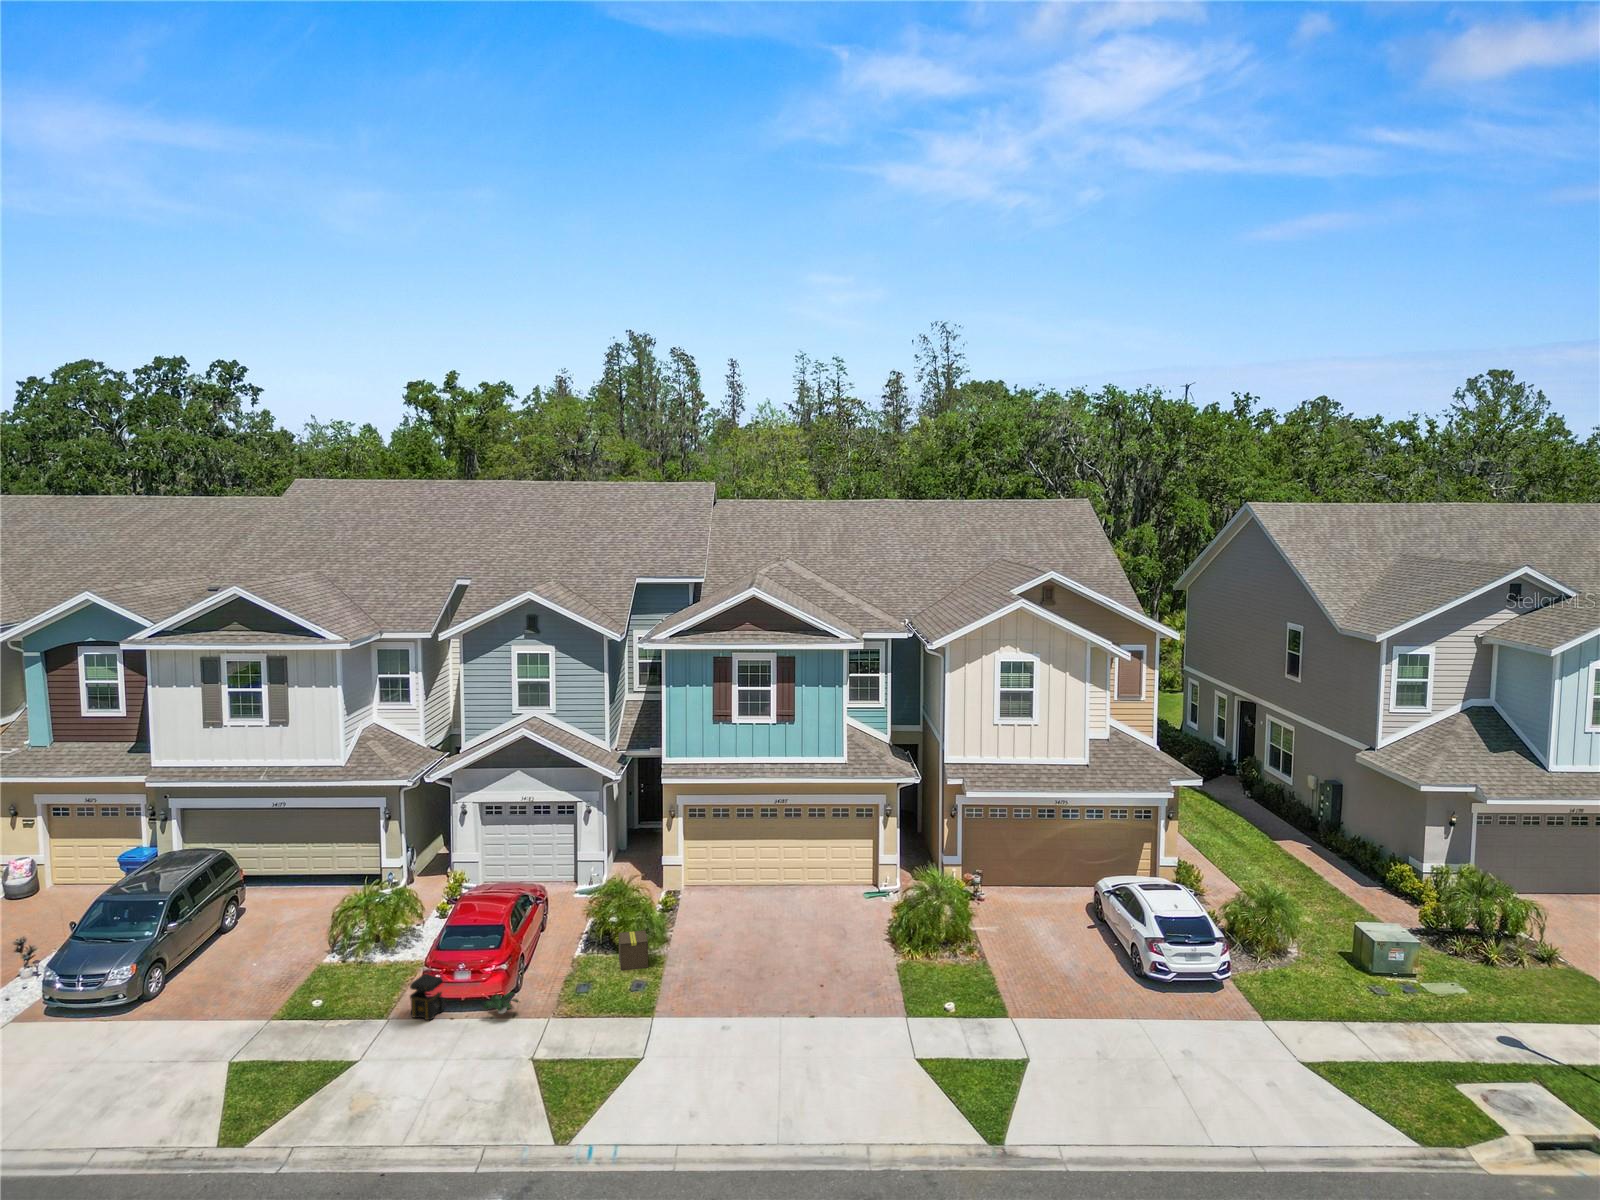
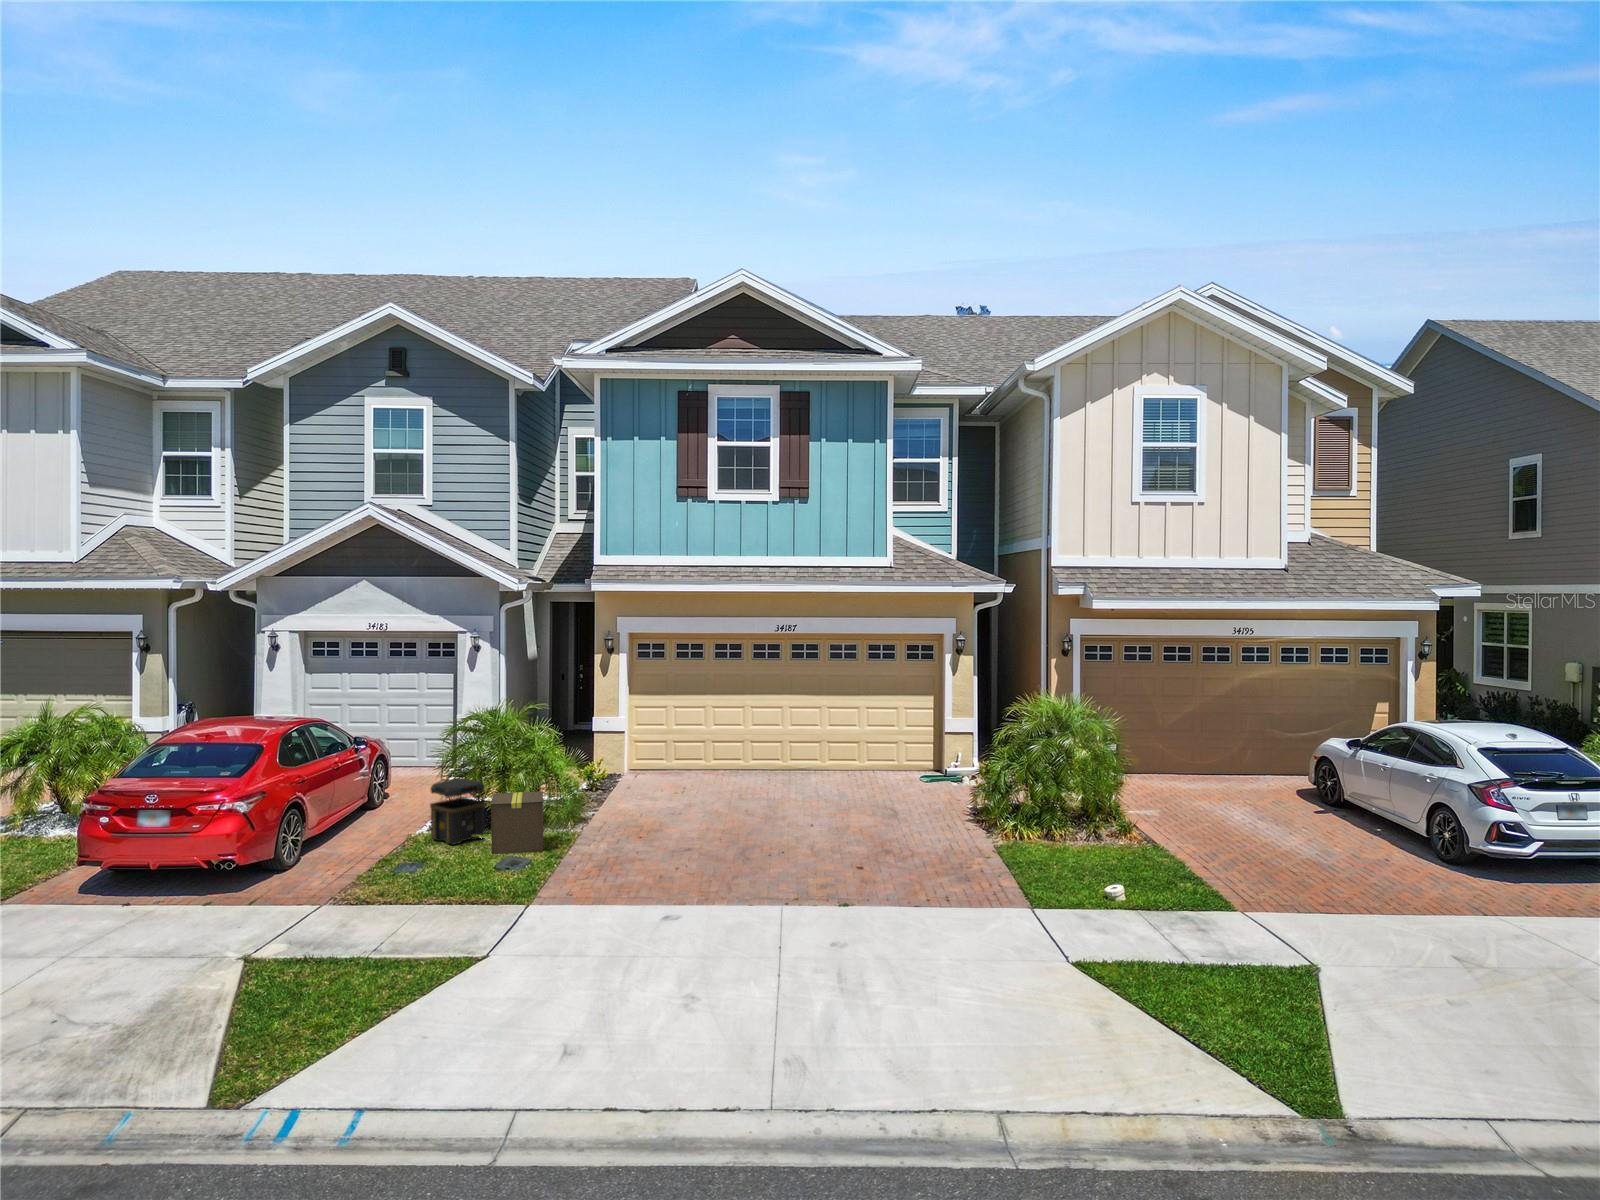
toolbox: present [410,974,445,1020] -> present [430,778,485,845]
potted plant: present [484,992,519,1014] -> none [196,866,274,904]

